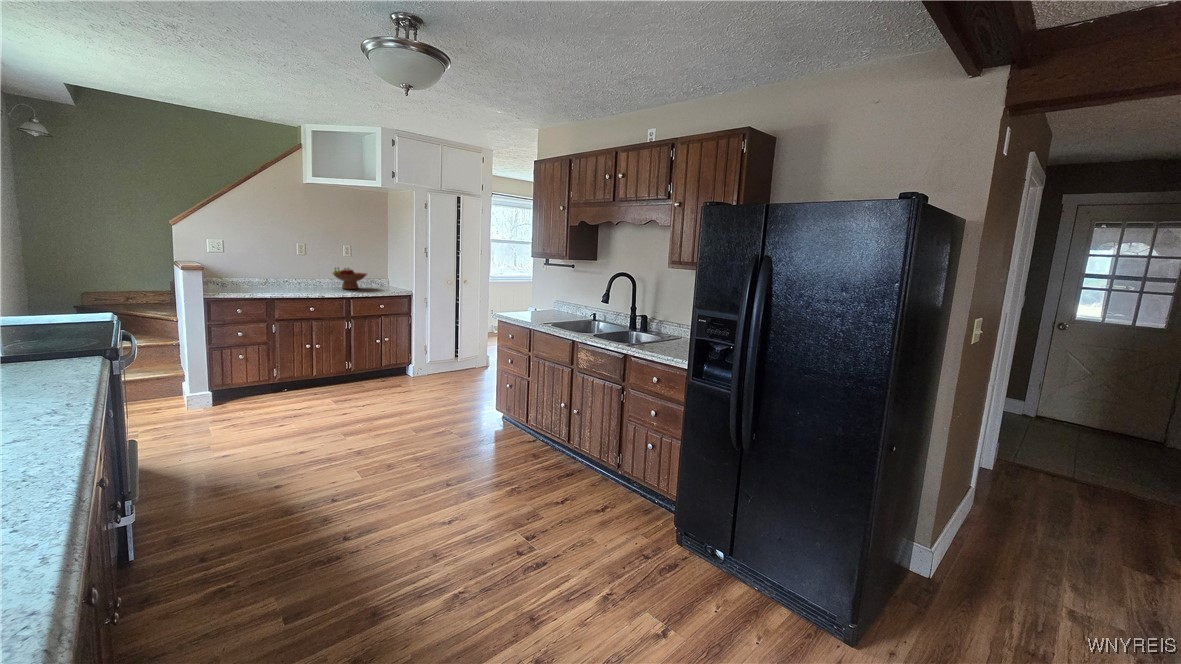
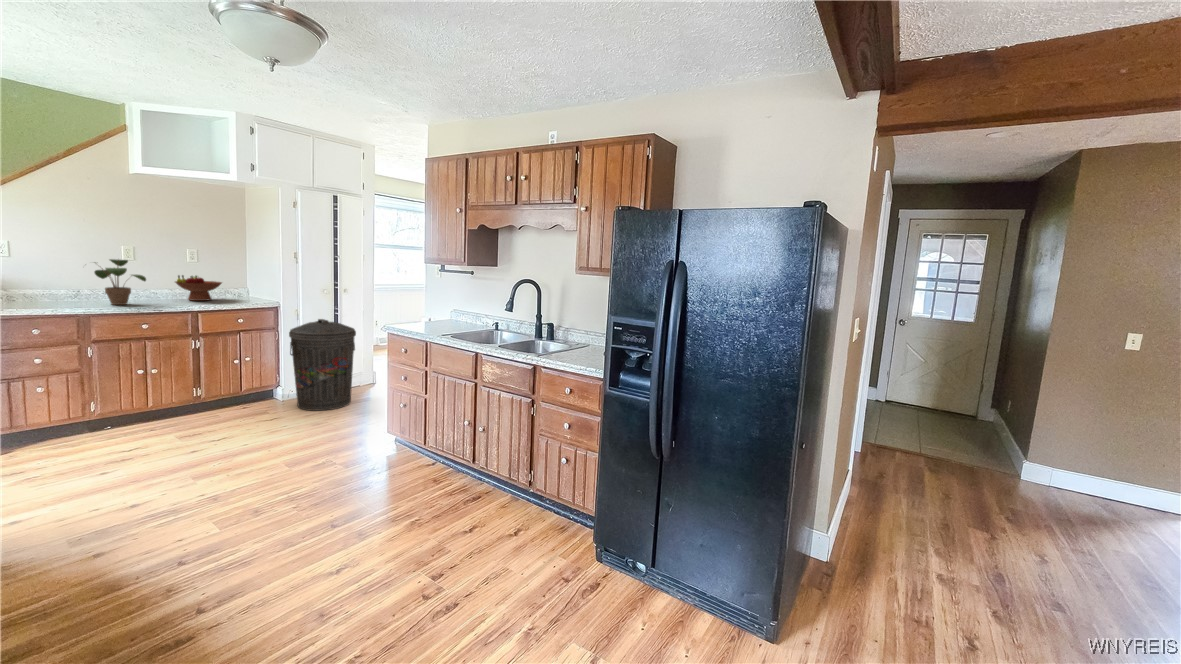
potted plant: none [269,253,312,292] -> present [94,259,146,305]
trash can: none [418,307,473,389] -> present [289,319,356,411]

